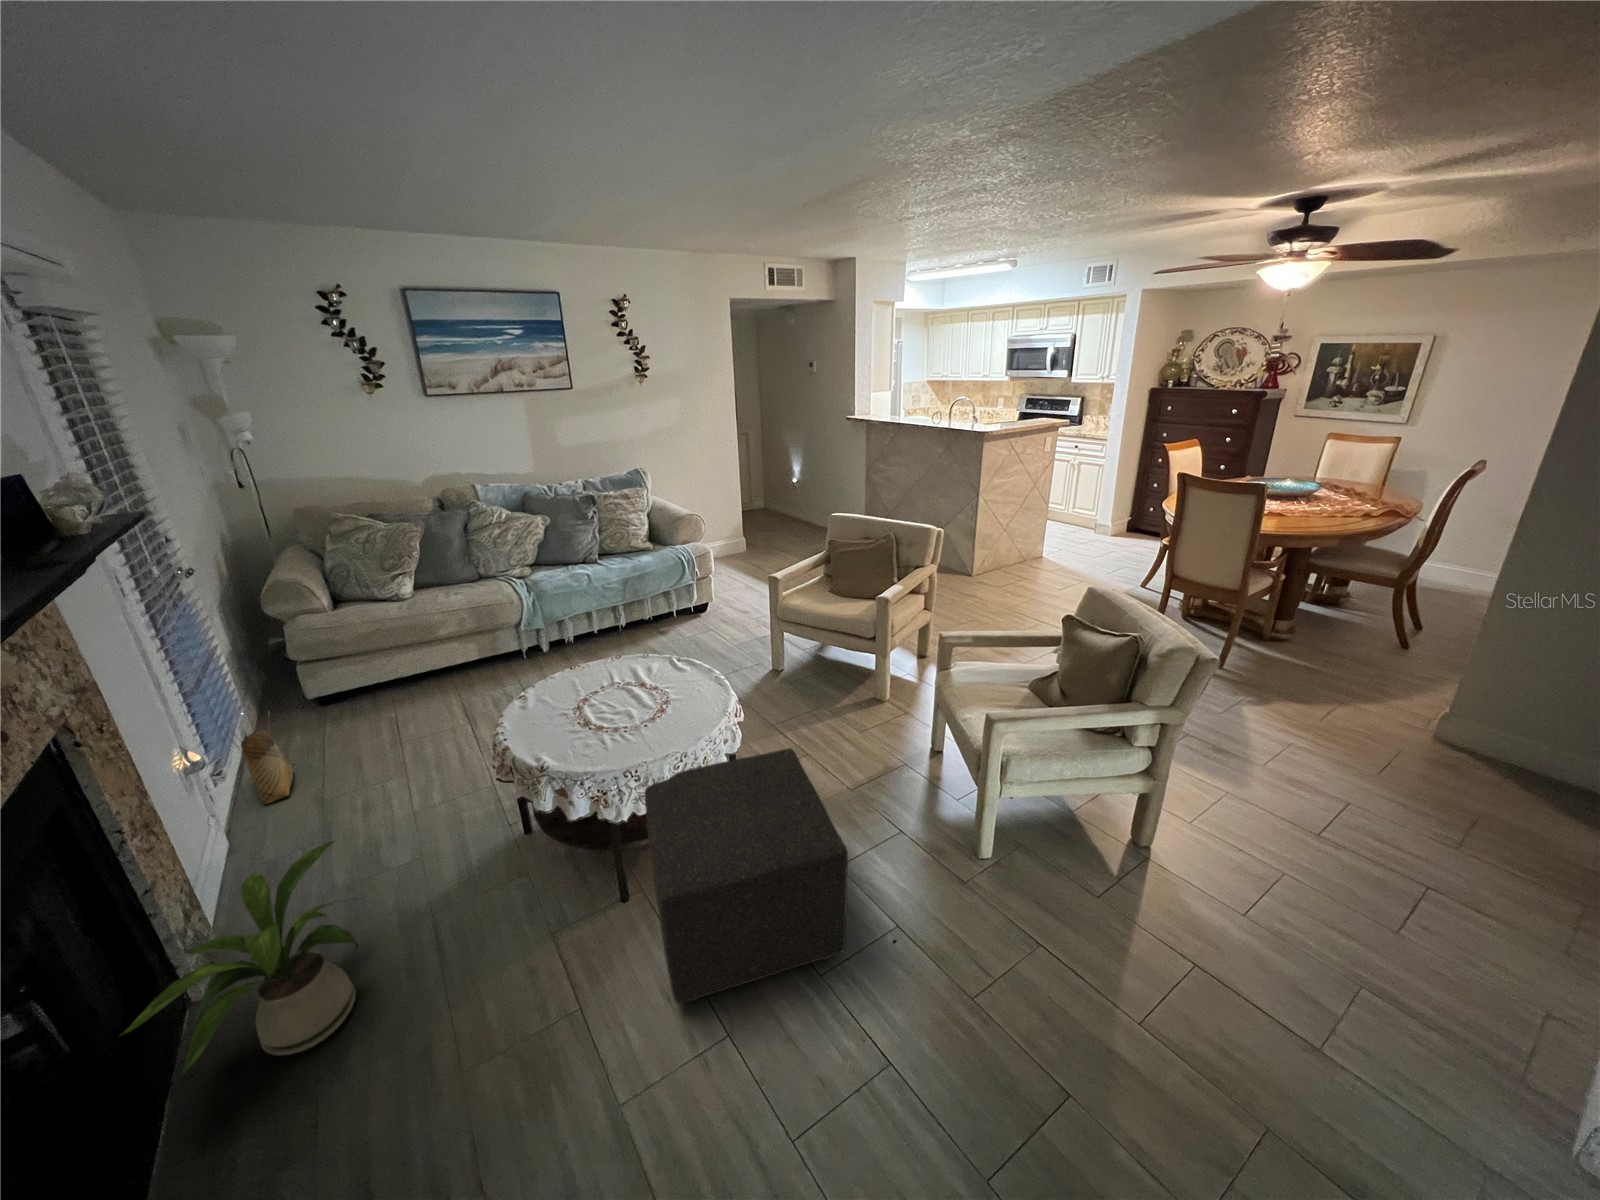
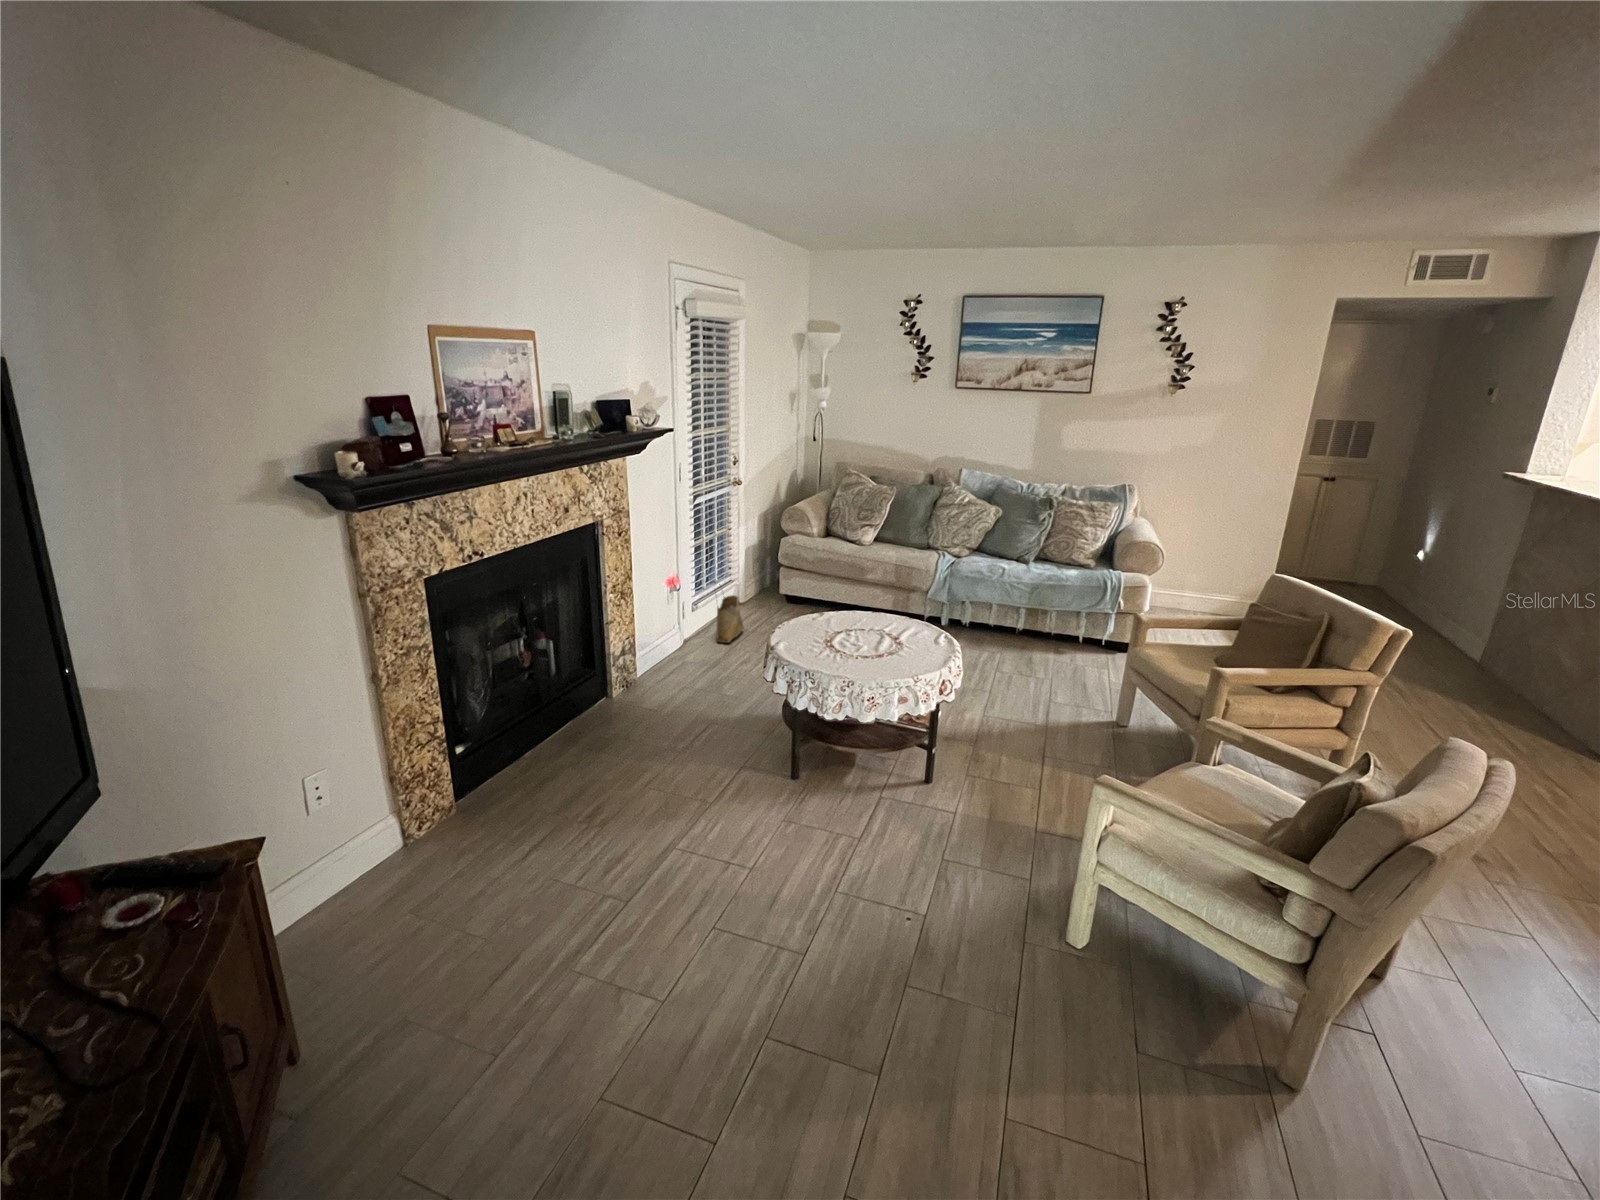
ottoman: present [645,748,848,1003] -> none [774,732,1025,1028]
house plant: present [122,841,358,1074] -> none [548,654,686,776]

